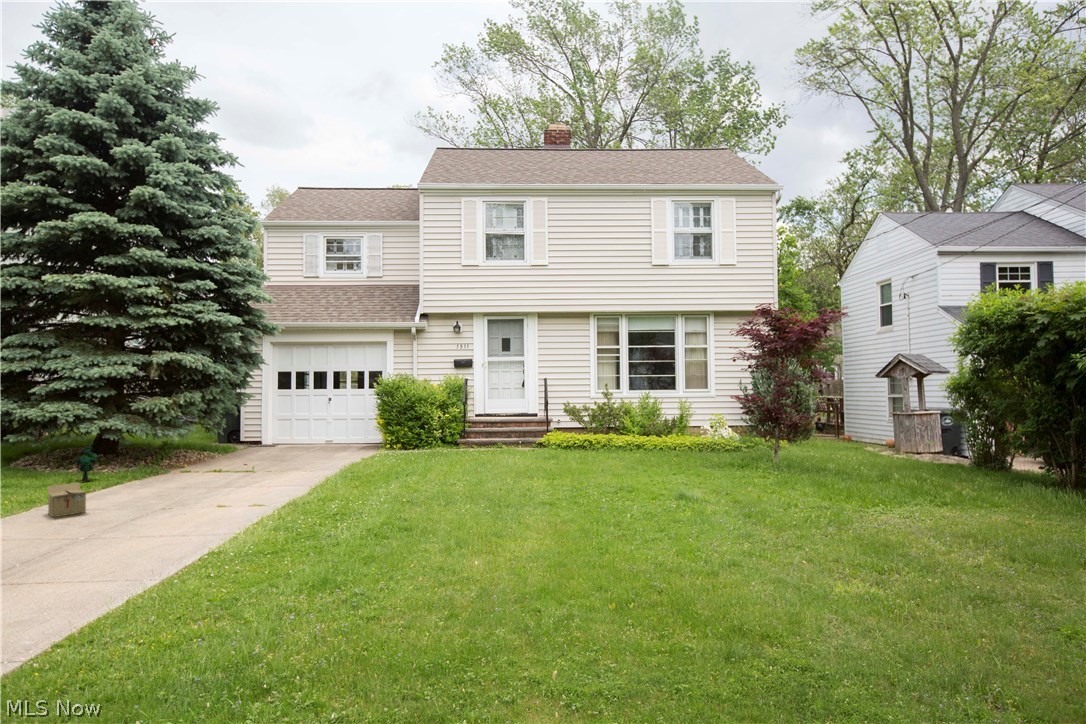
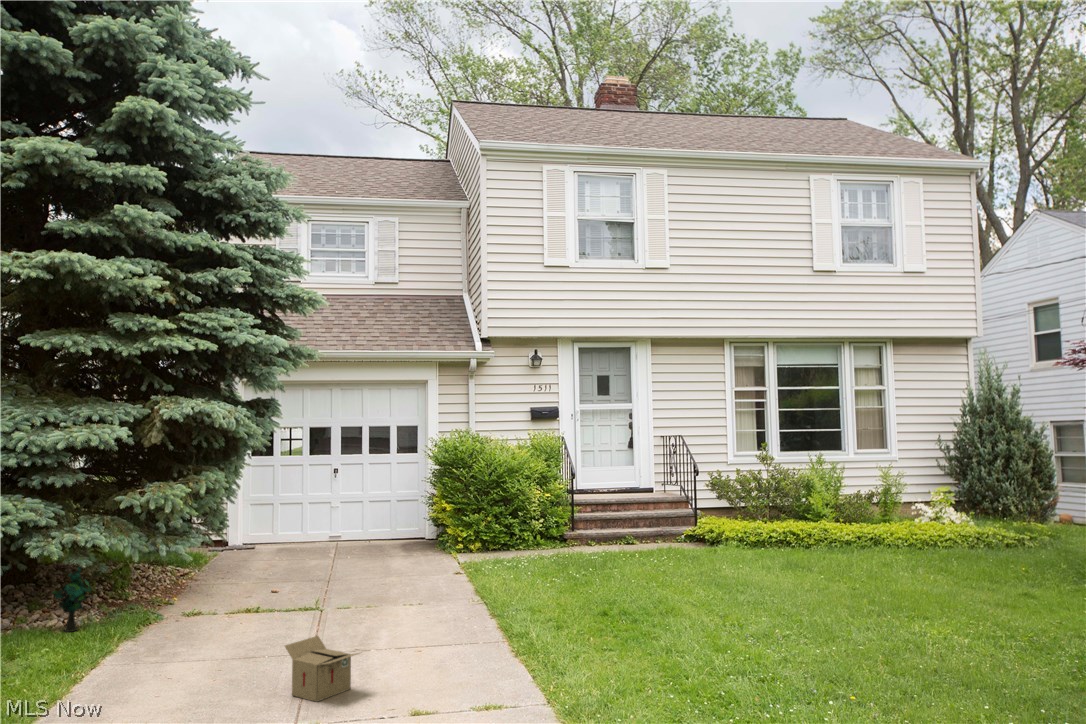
cardboard box: present [47,483,86,517] -> present [285,636,359,702]

